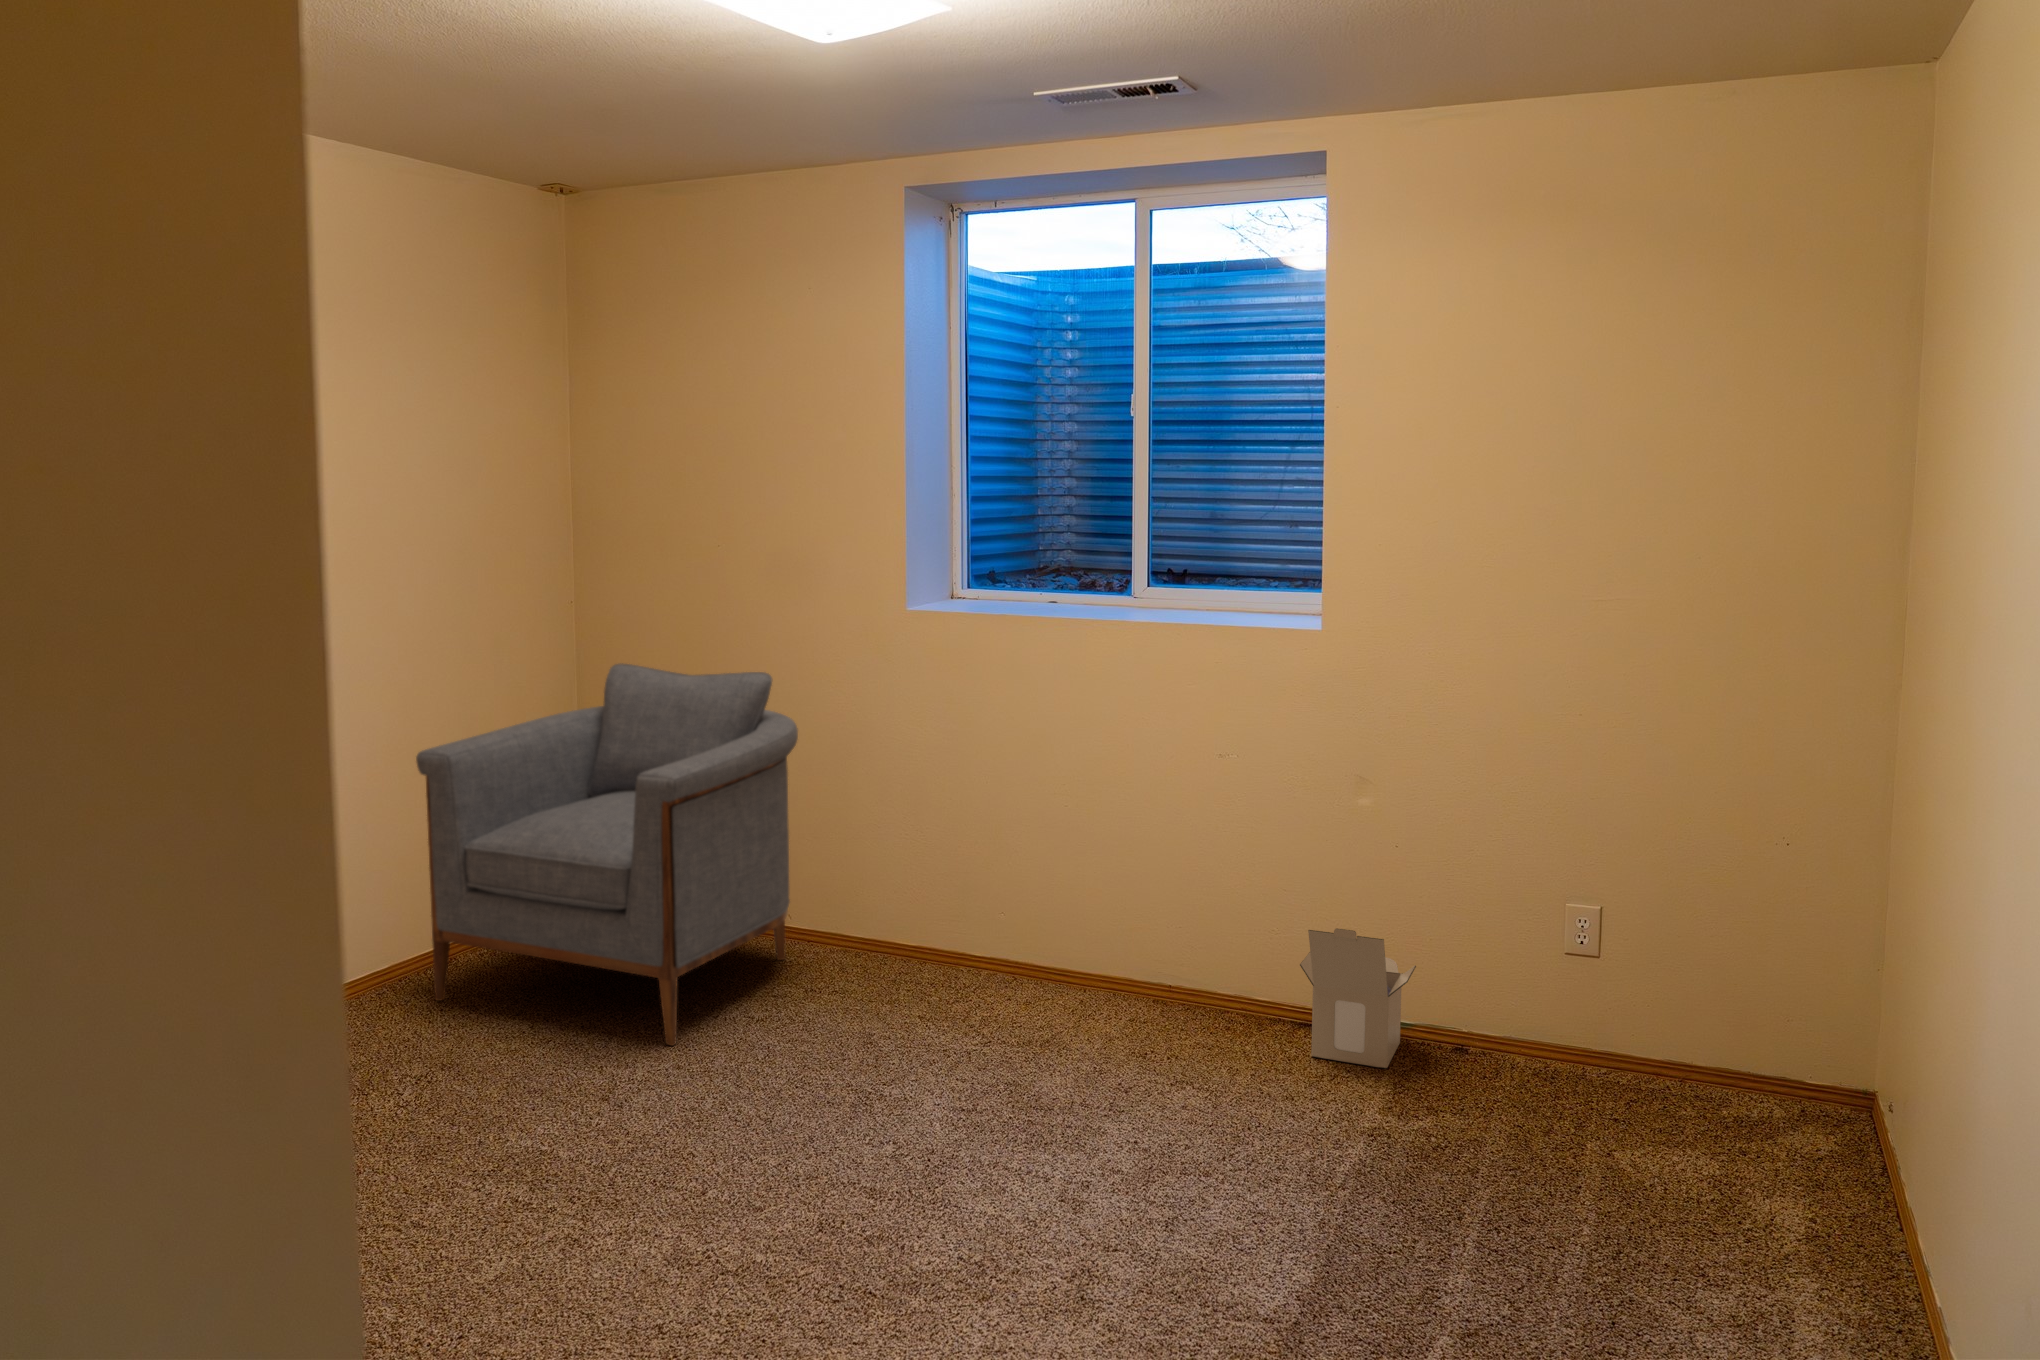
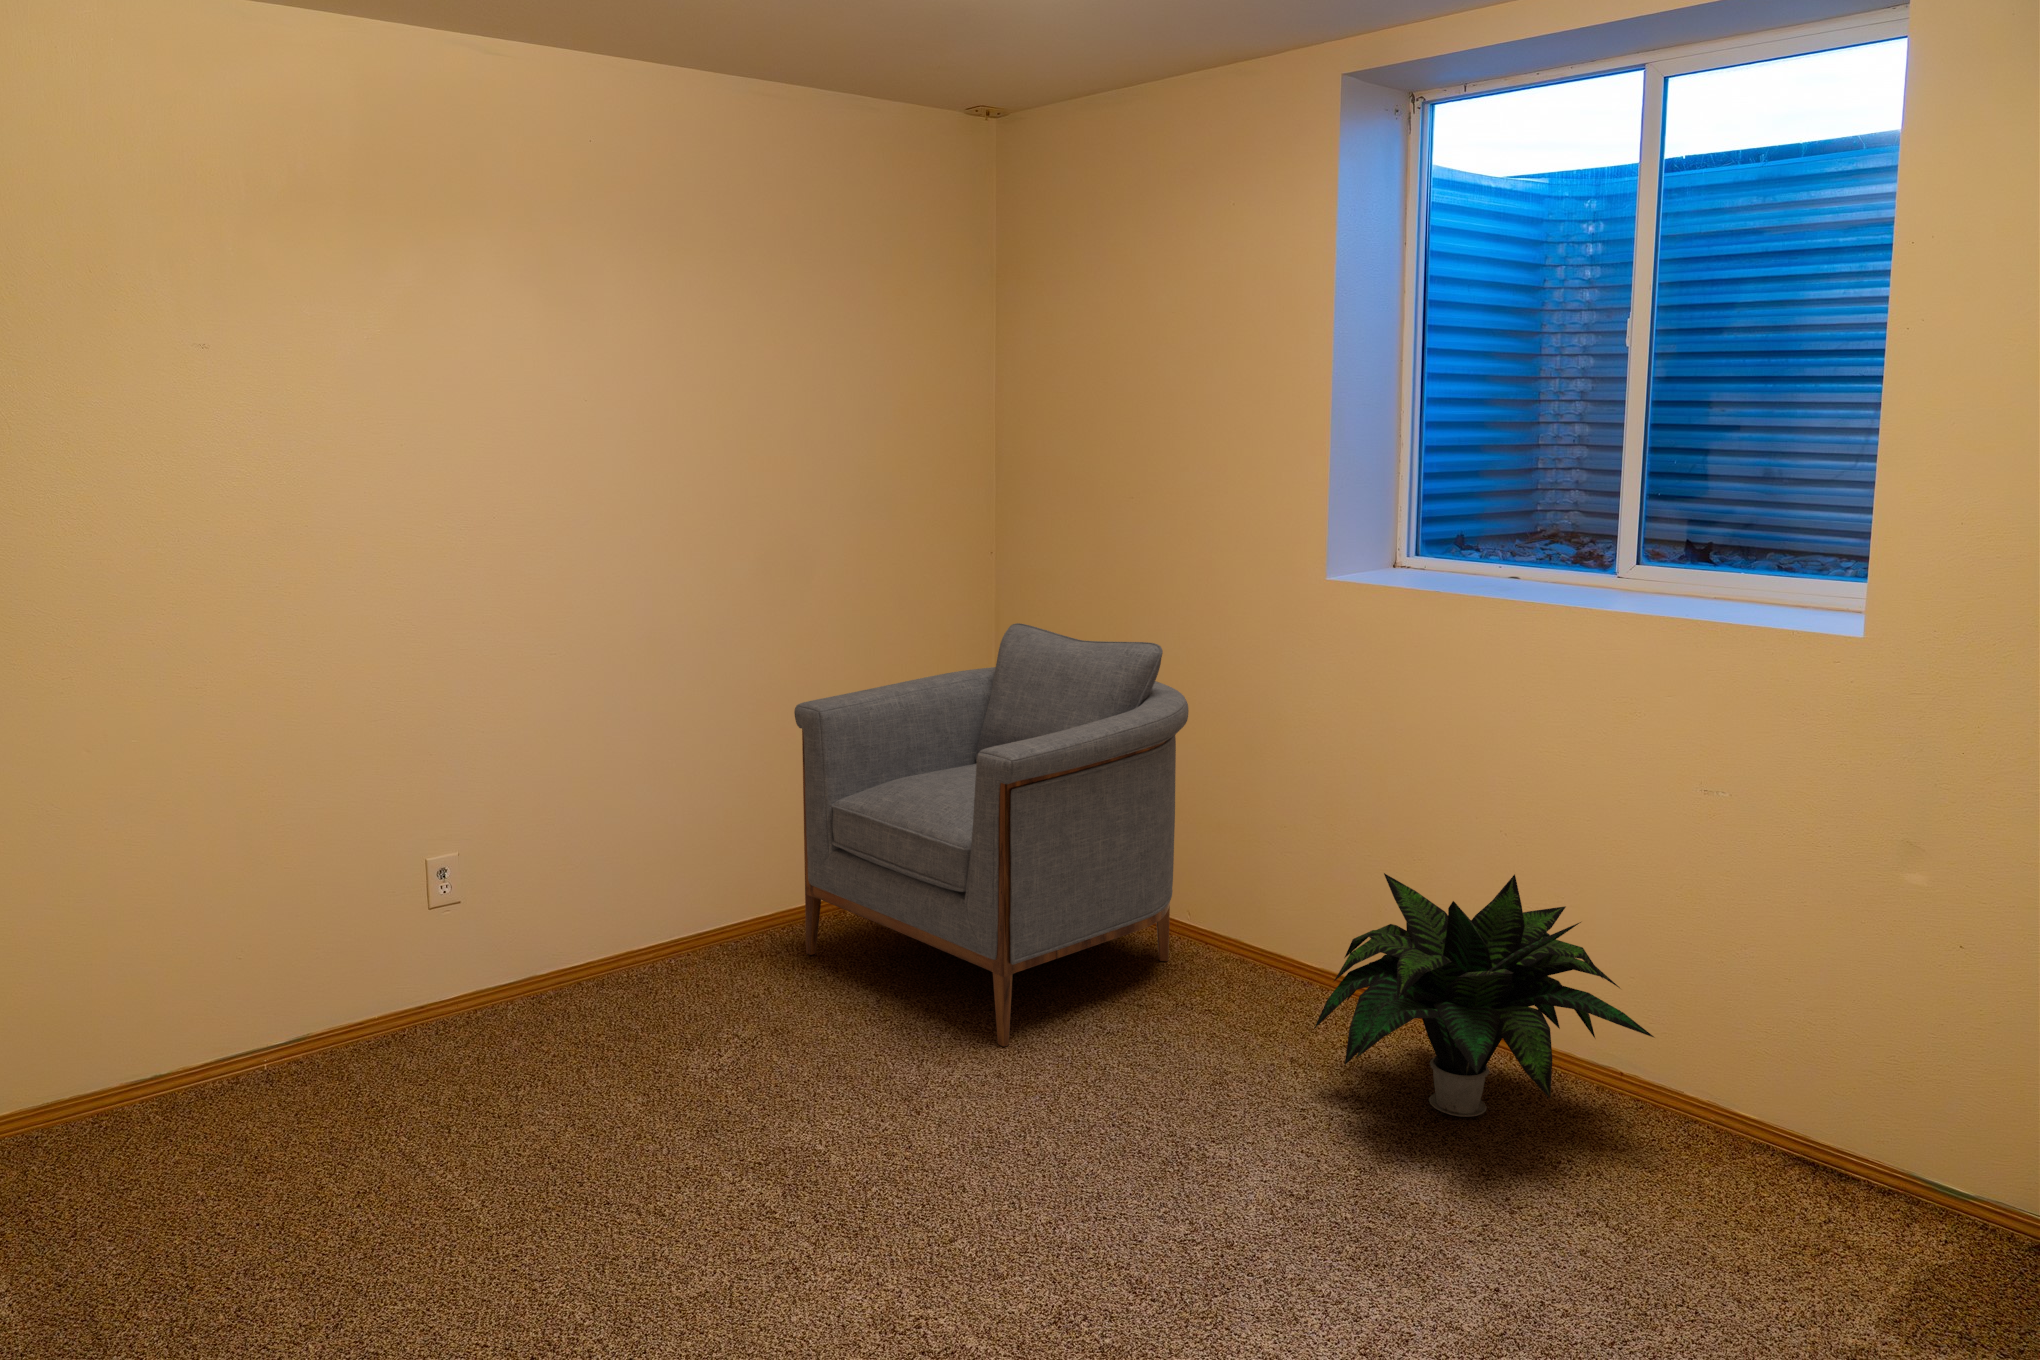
potted plant: none [948,833,1206,1035] -> present [1314,873,1654,1117]
cardboard box: present [1300,928,1416,1069] -> none [1787,1048,1976,1257]

